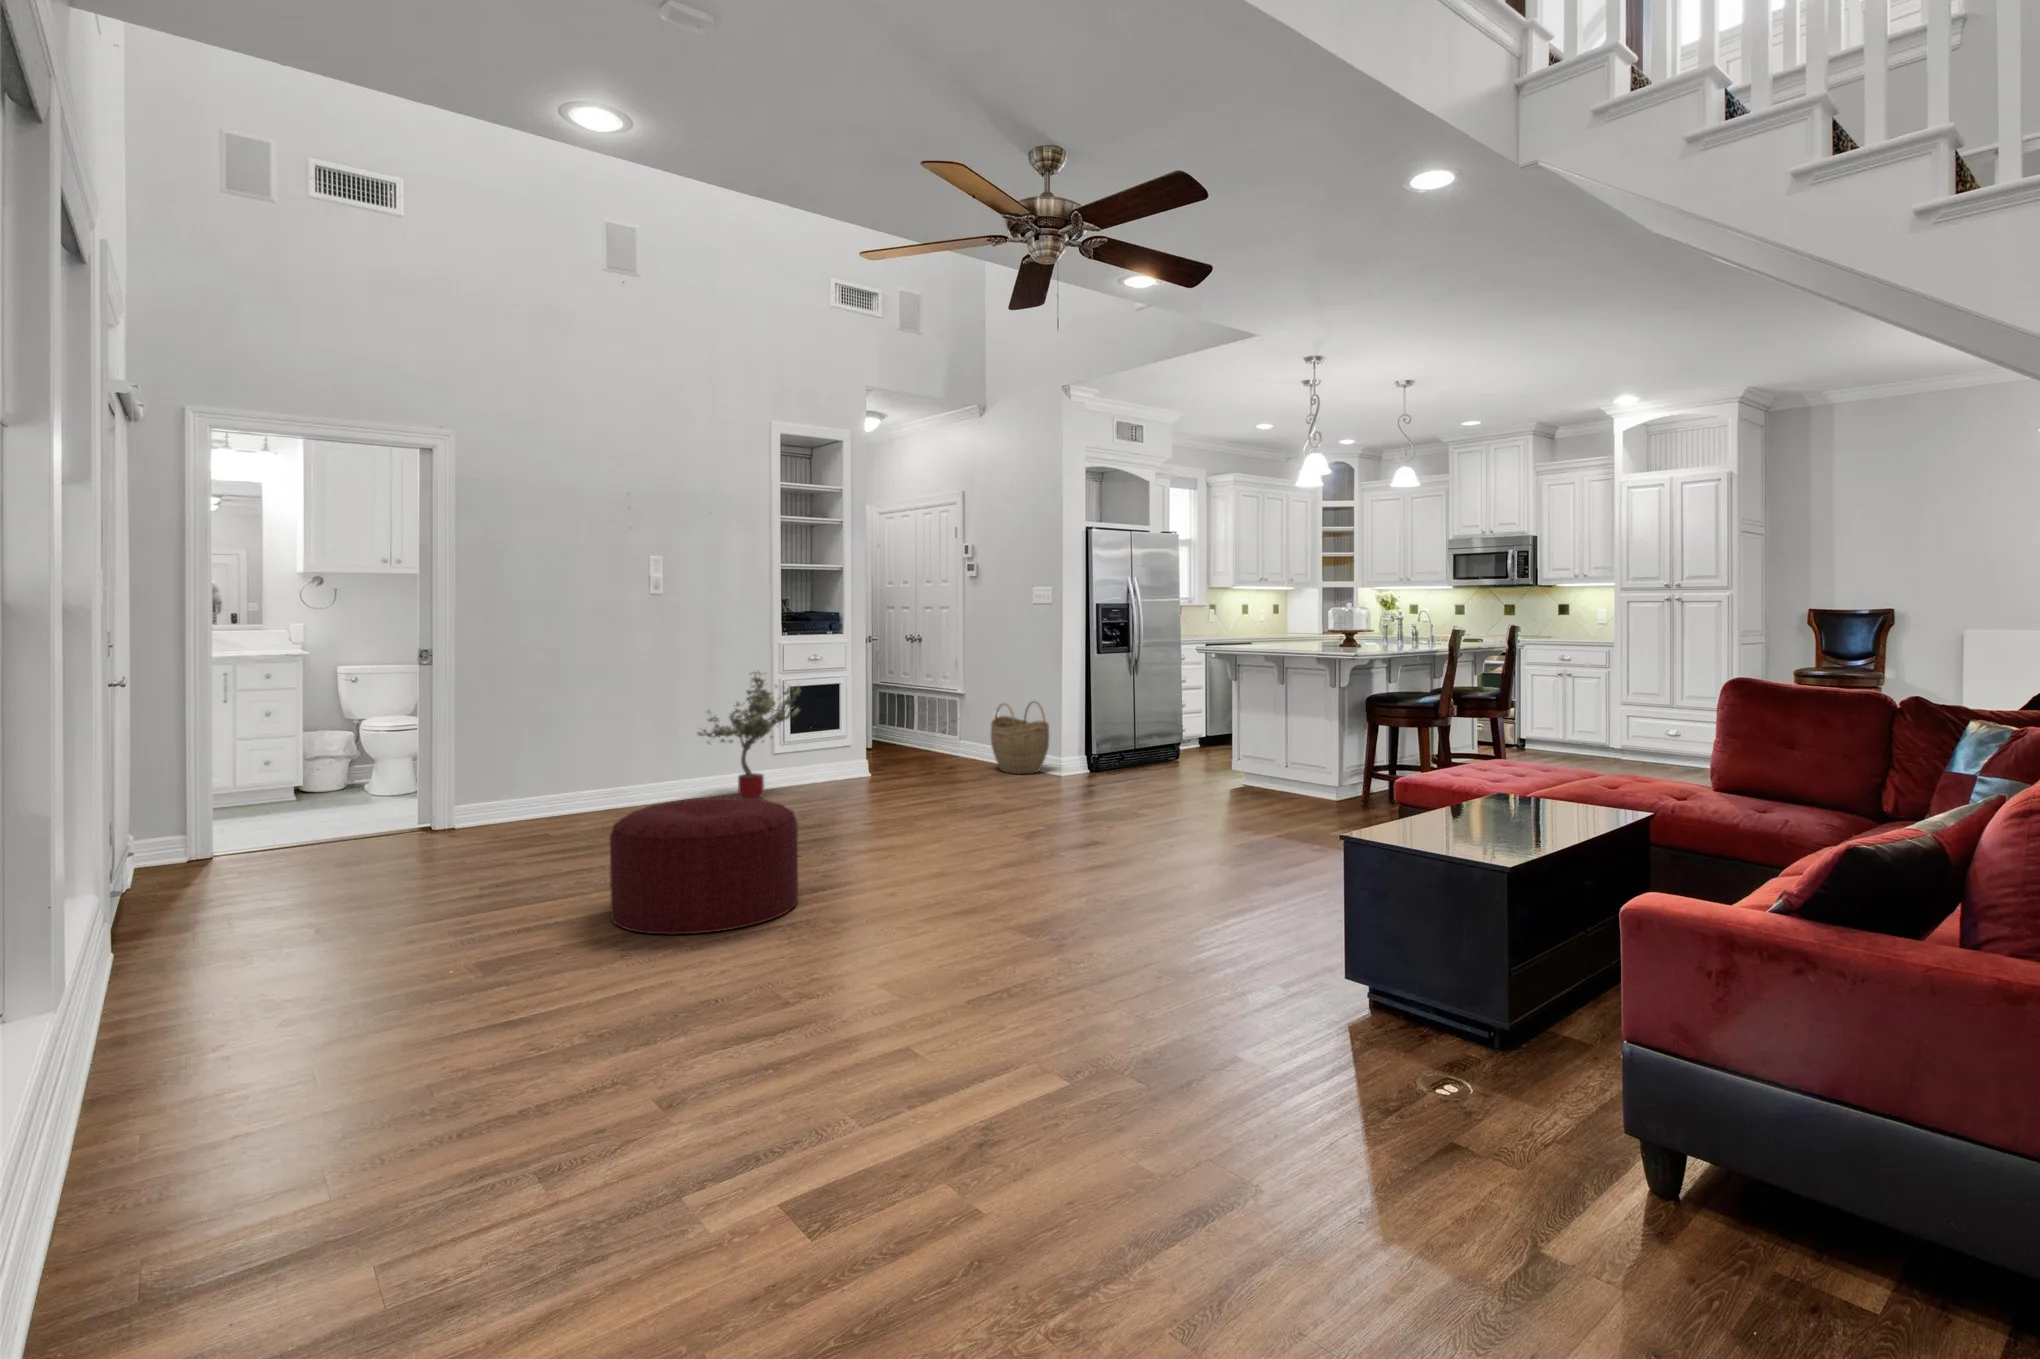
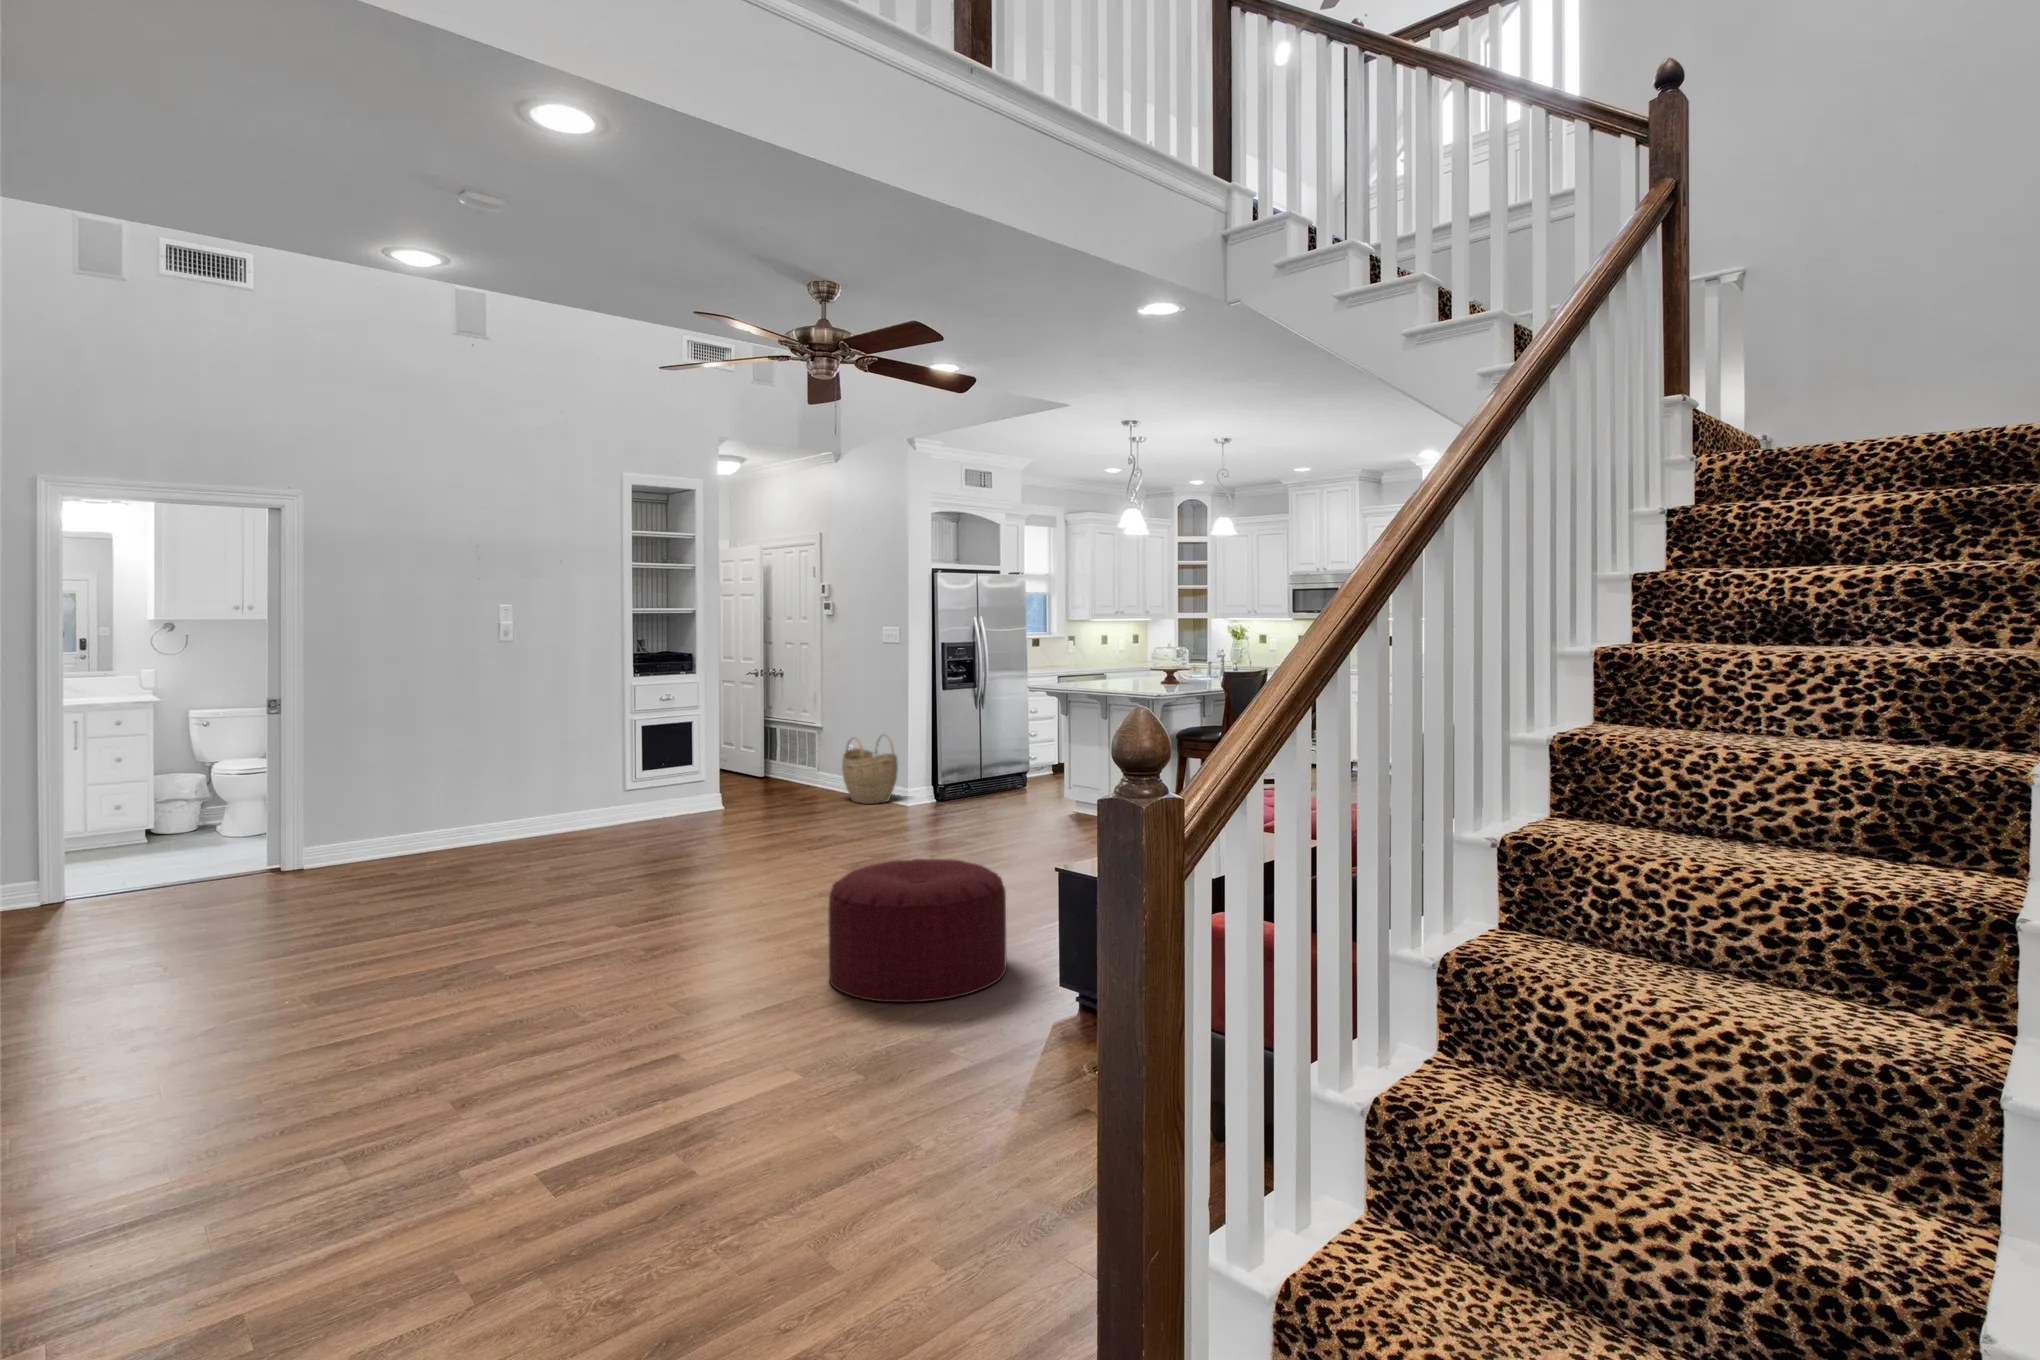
potted tree: present [698,670,801,798] -> none [546,711,652,835]
ottoman: present [610,797,799,935] -> present [829,859,1007,1002]

